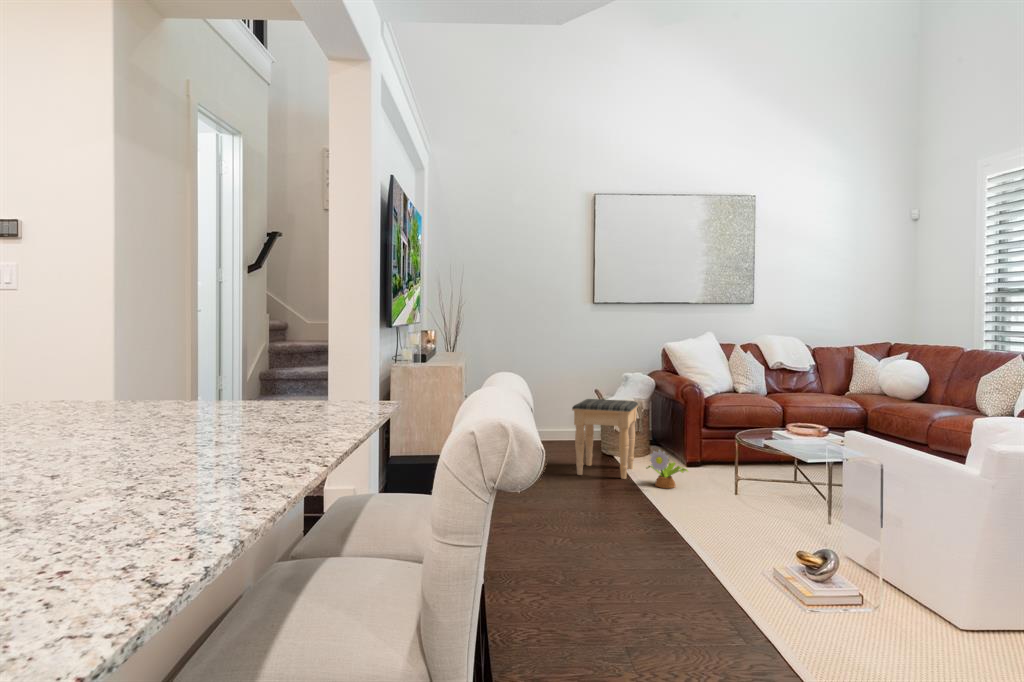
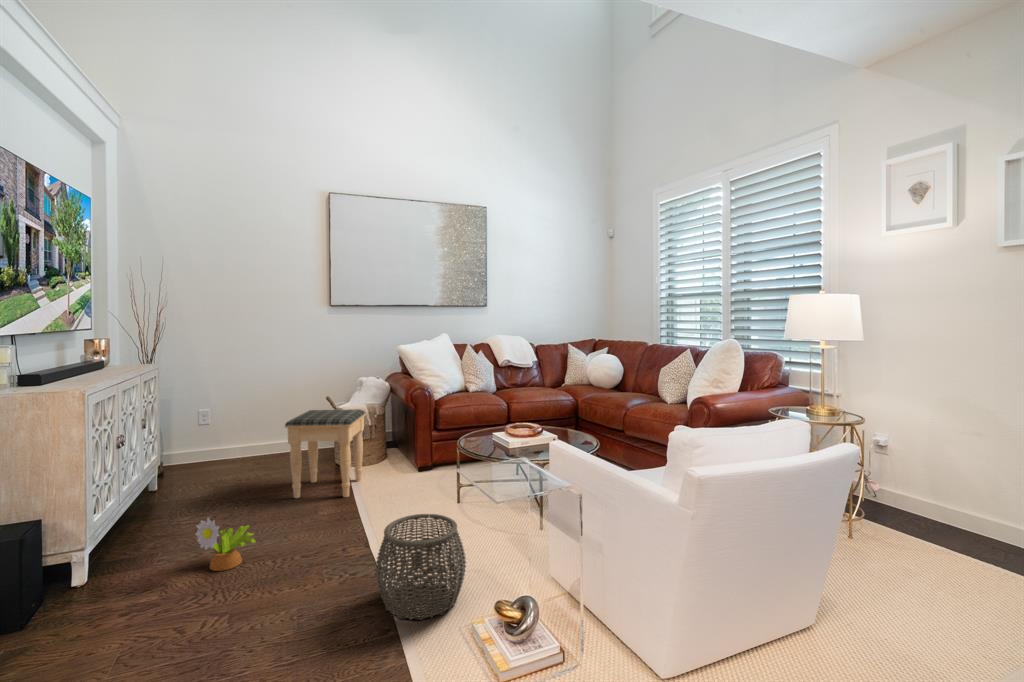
decorative plant: present [646,449,688,488] -> present [196,518,256,571]
woven basket: none [681,481,762,563] -> present [375,514,466,620]

